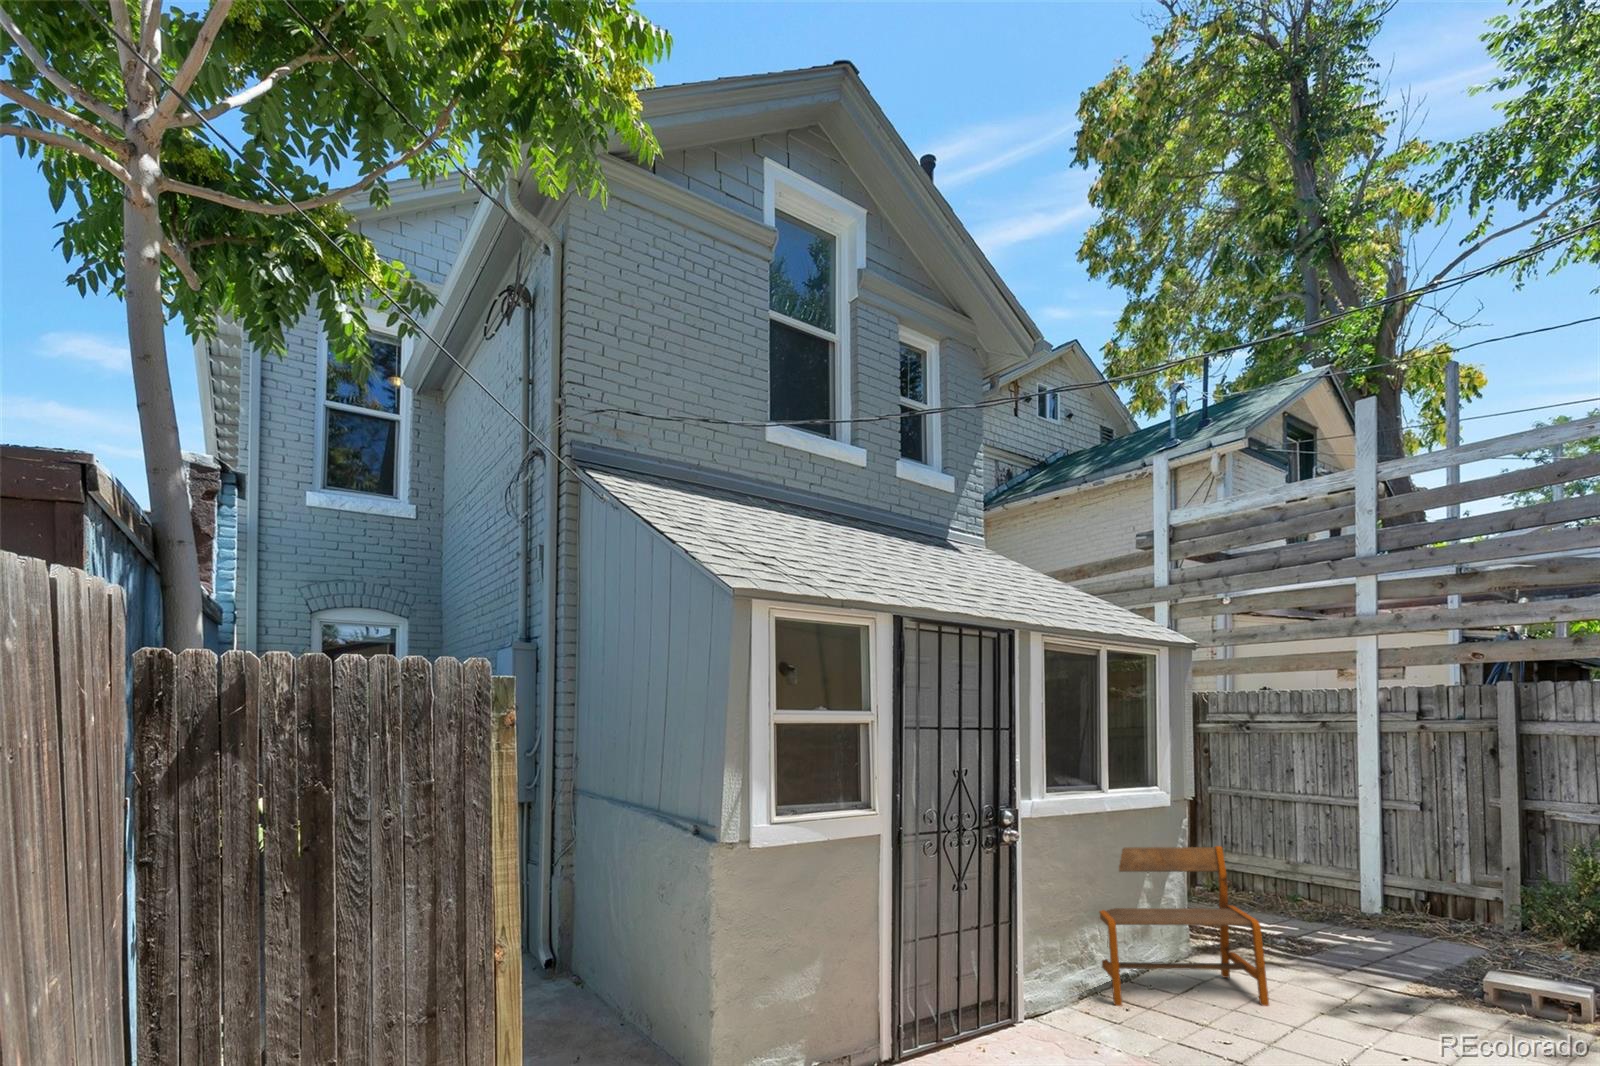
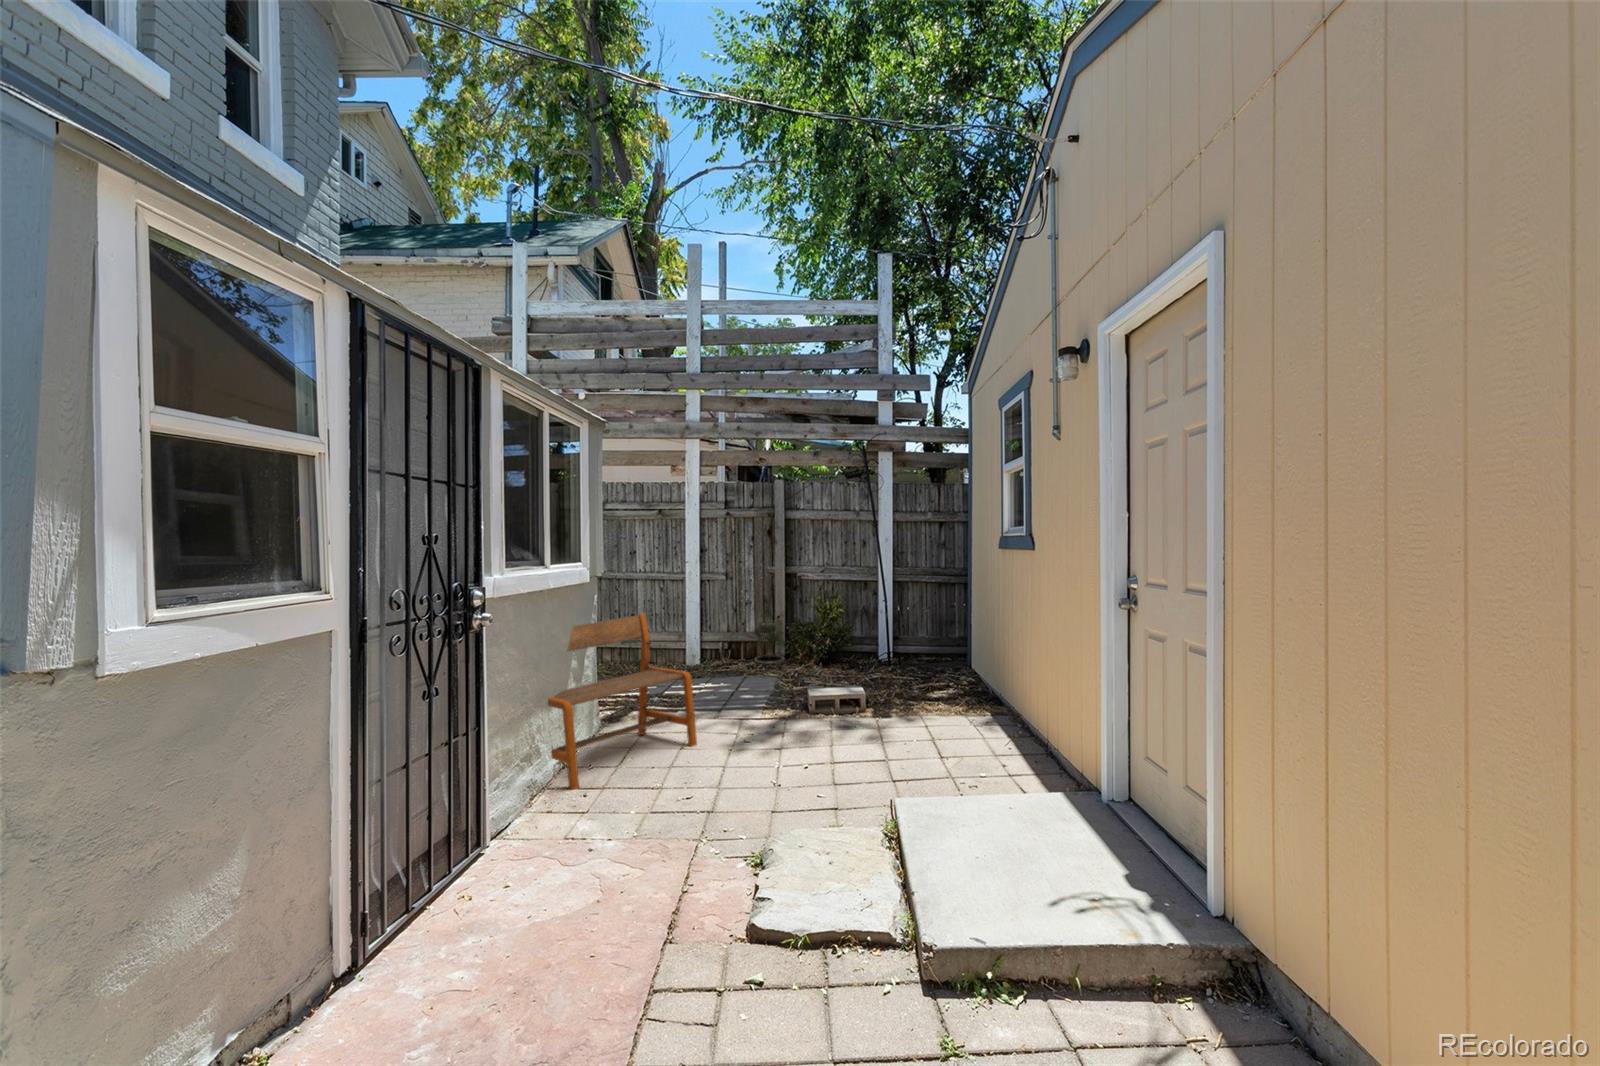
potted tree: none [1450,860,1515,943] -> present [754,612,785,664]

